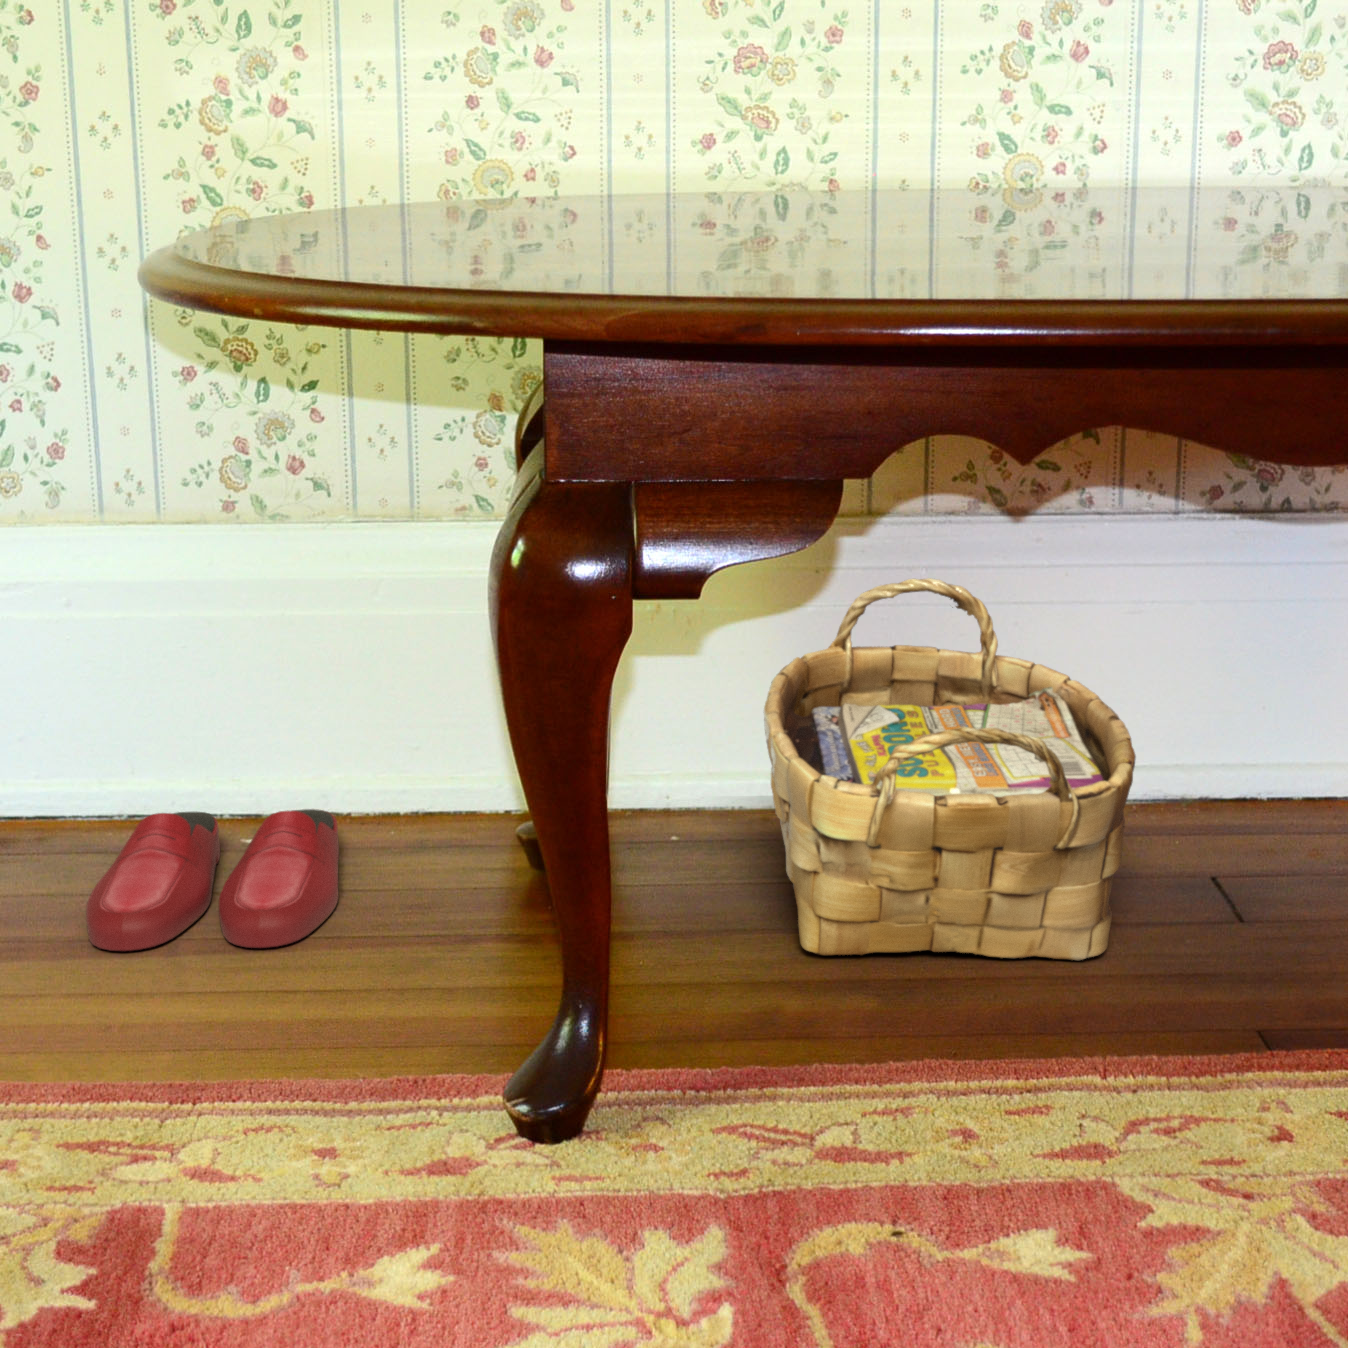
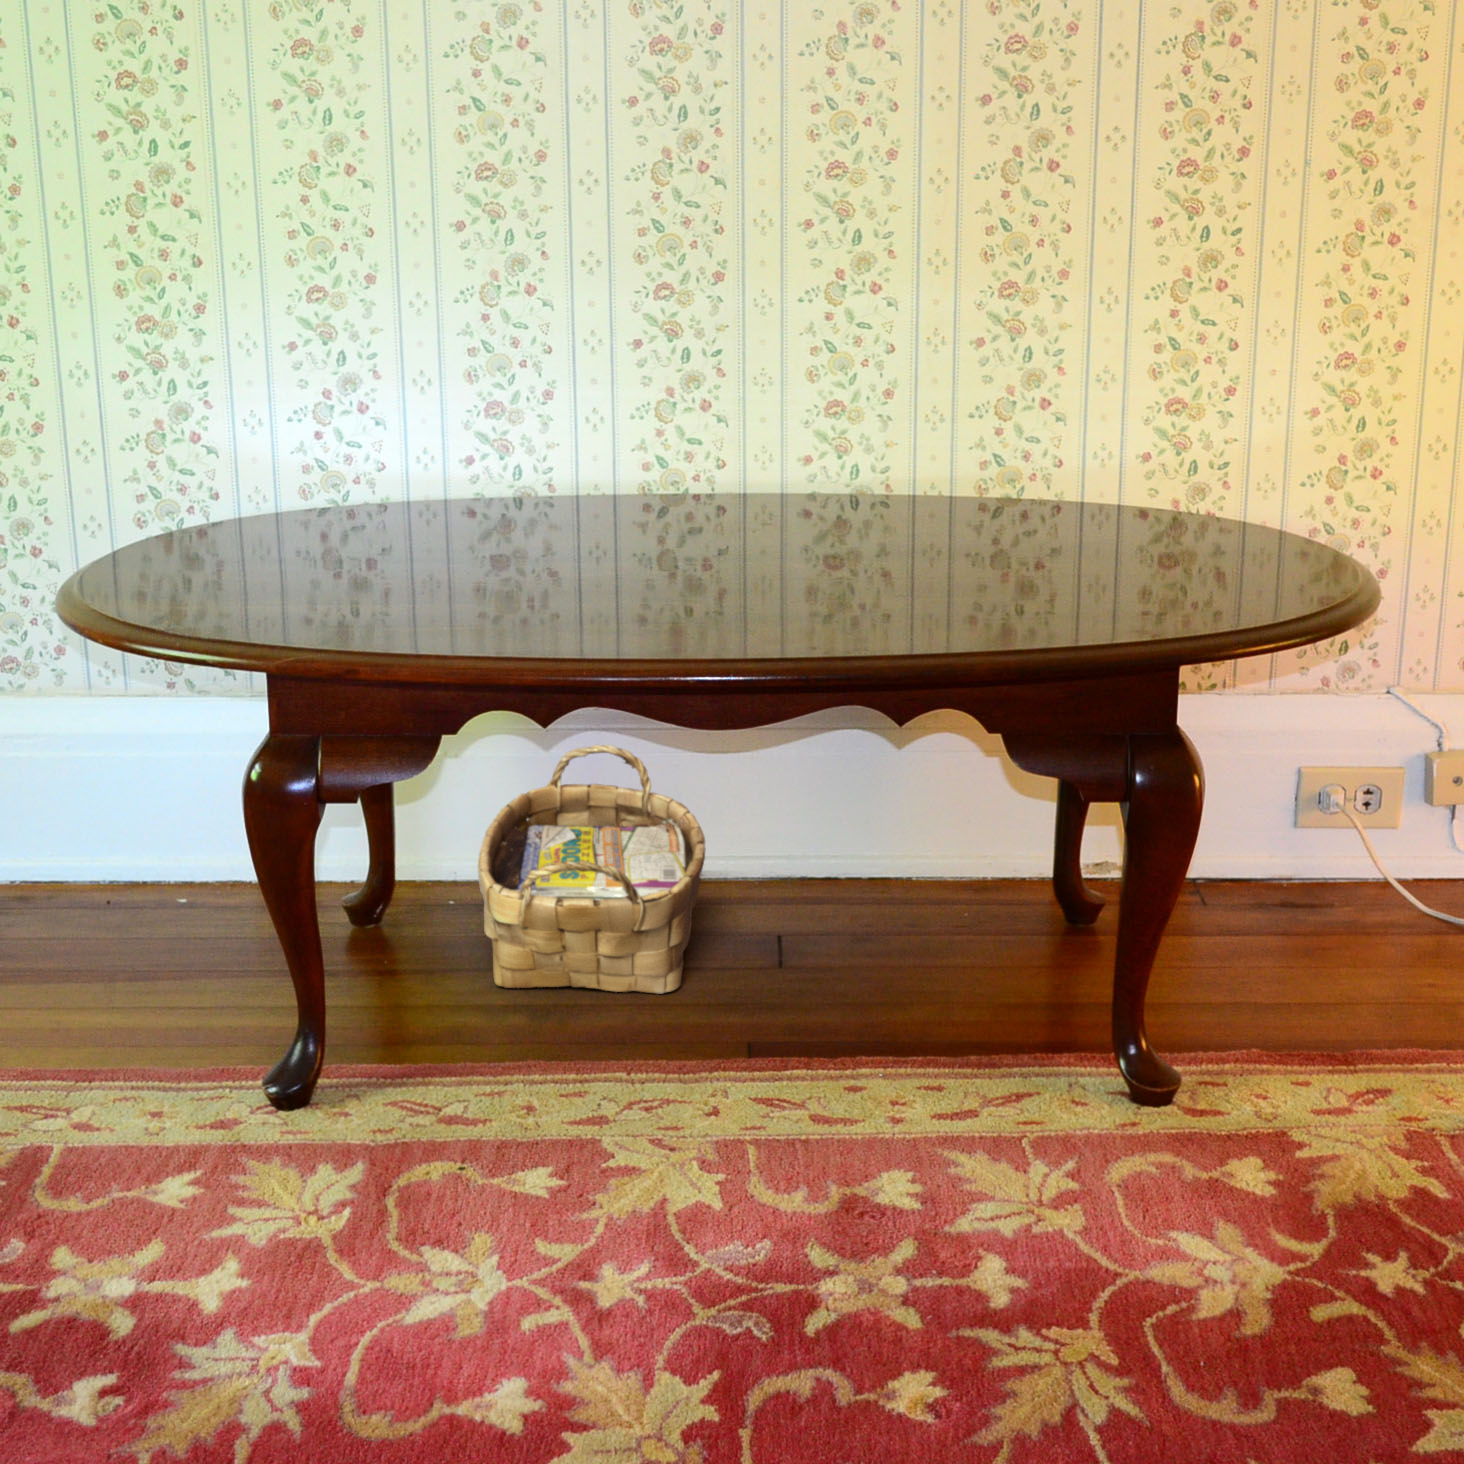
slippers: present [86,809,339,951] -> none [60,878,240,977]

